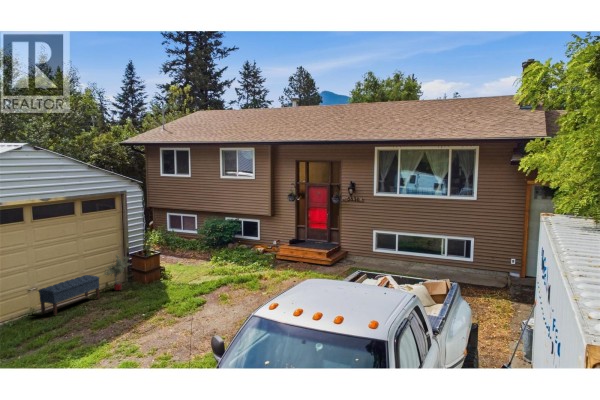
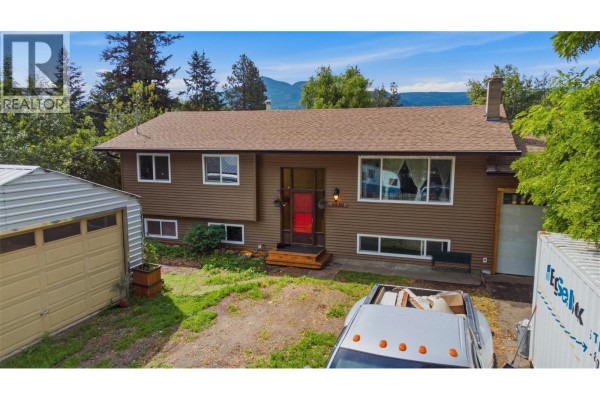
bench: present [38,275,100,316] -> present [431,250,472,272]

